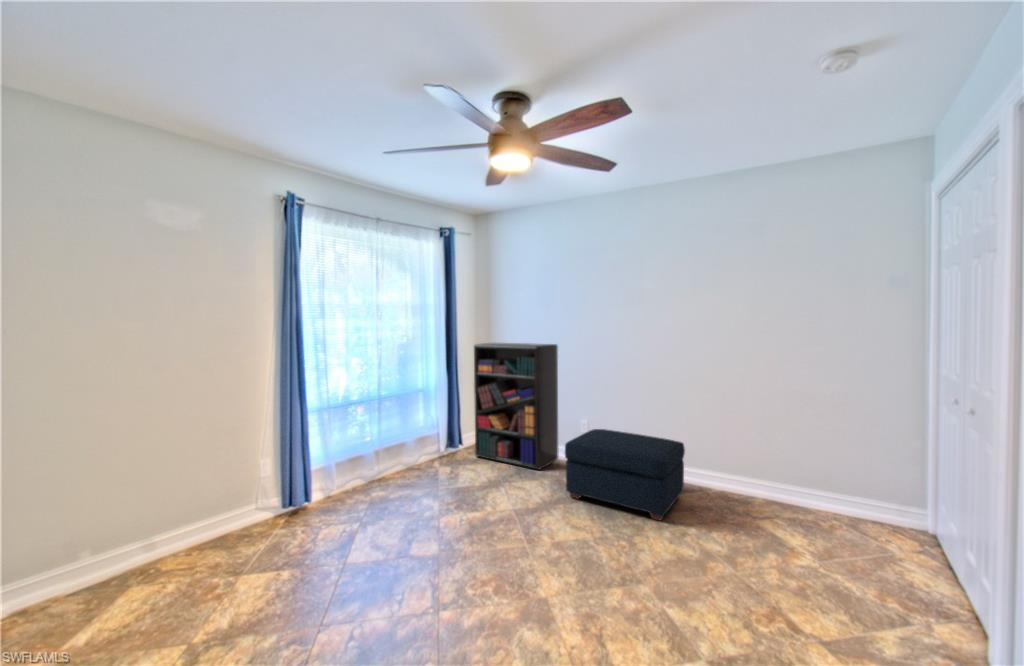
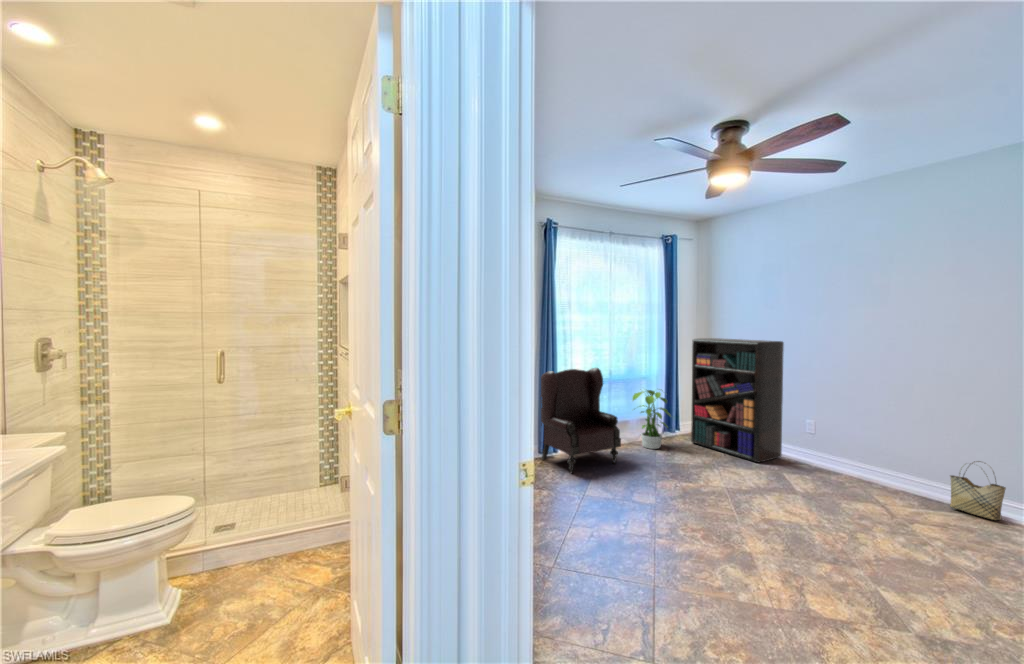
armchair: none [284,385,397,531] -> present [541,368,621,473]
potted plant: none [410,402,455,472] -> present [632,390,671,449]
ottoman: present [565,429,685,521] -> none [784,429,941,527]
woven basket: none [688,444,725,494] -> present [950,461,1006,520]

